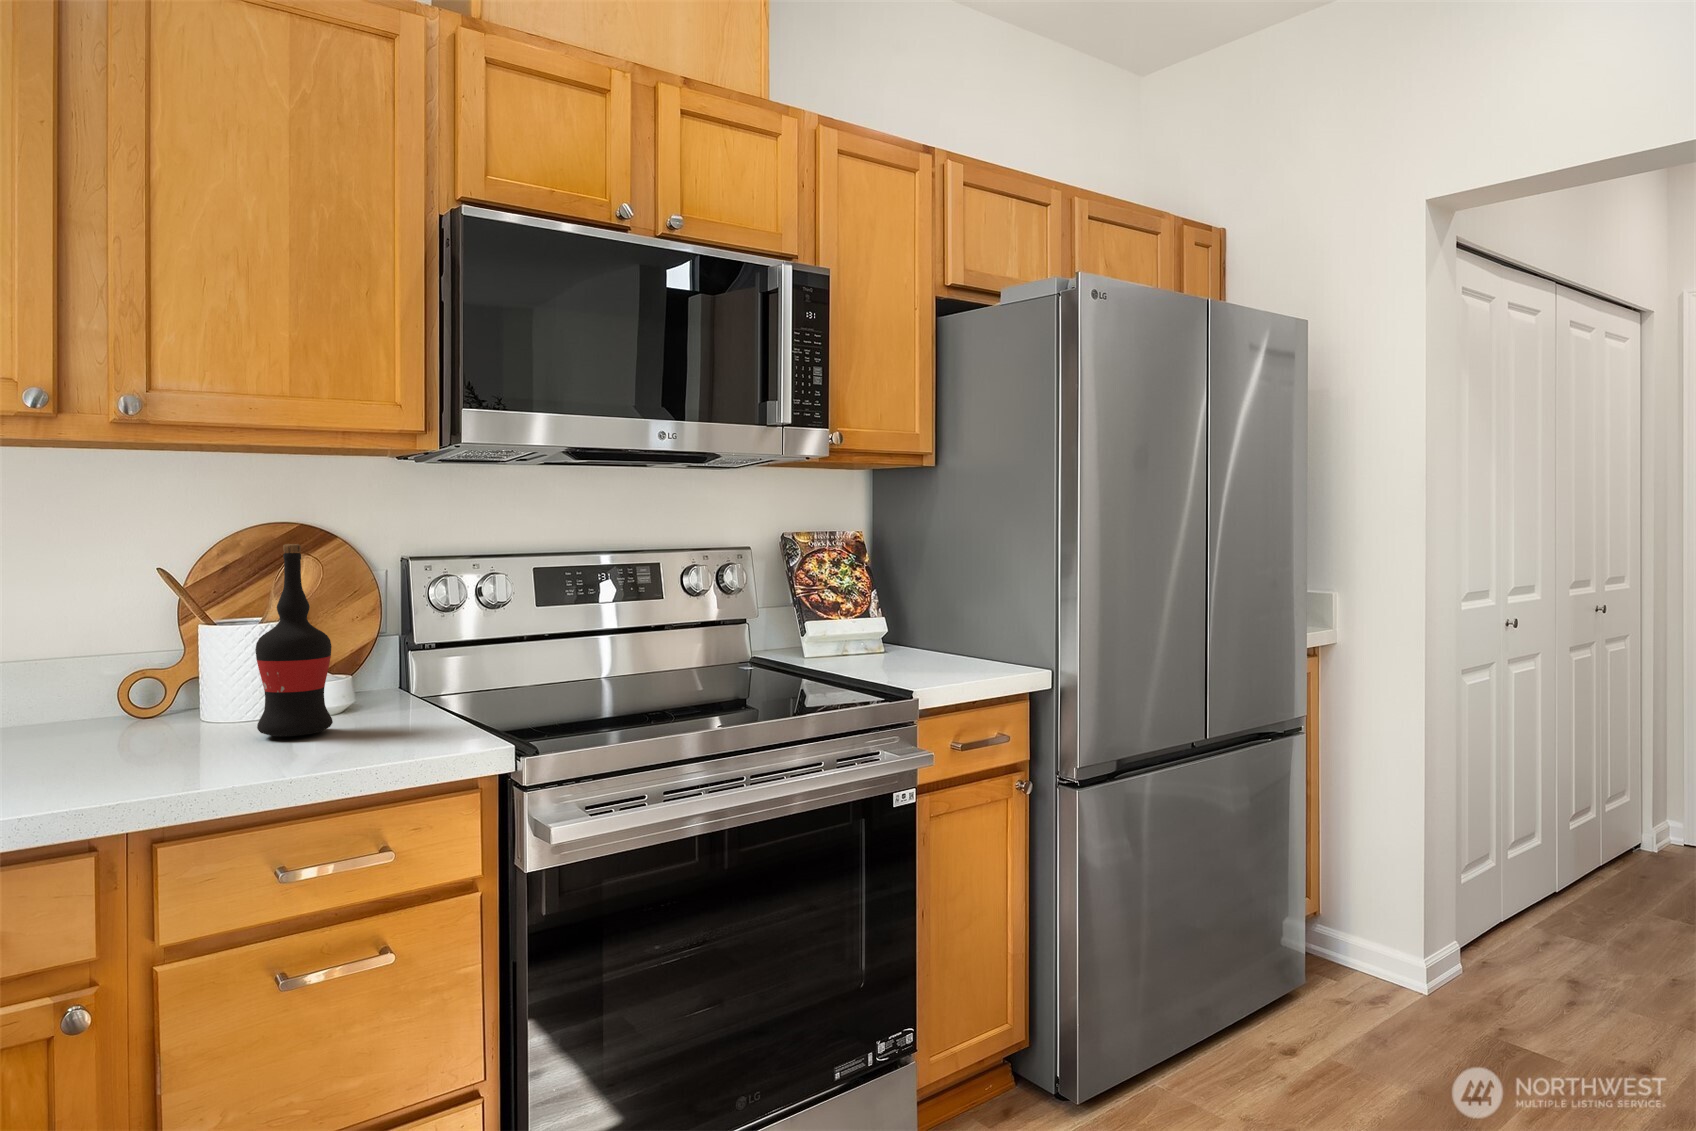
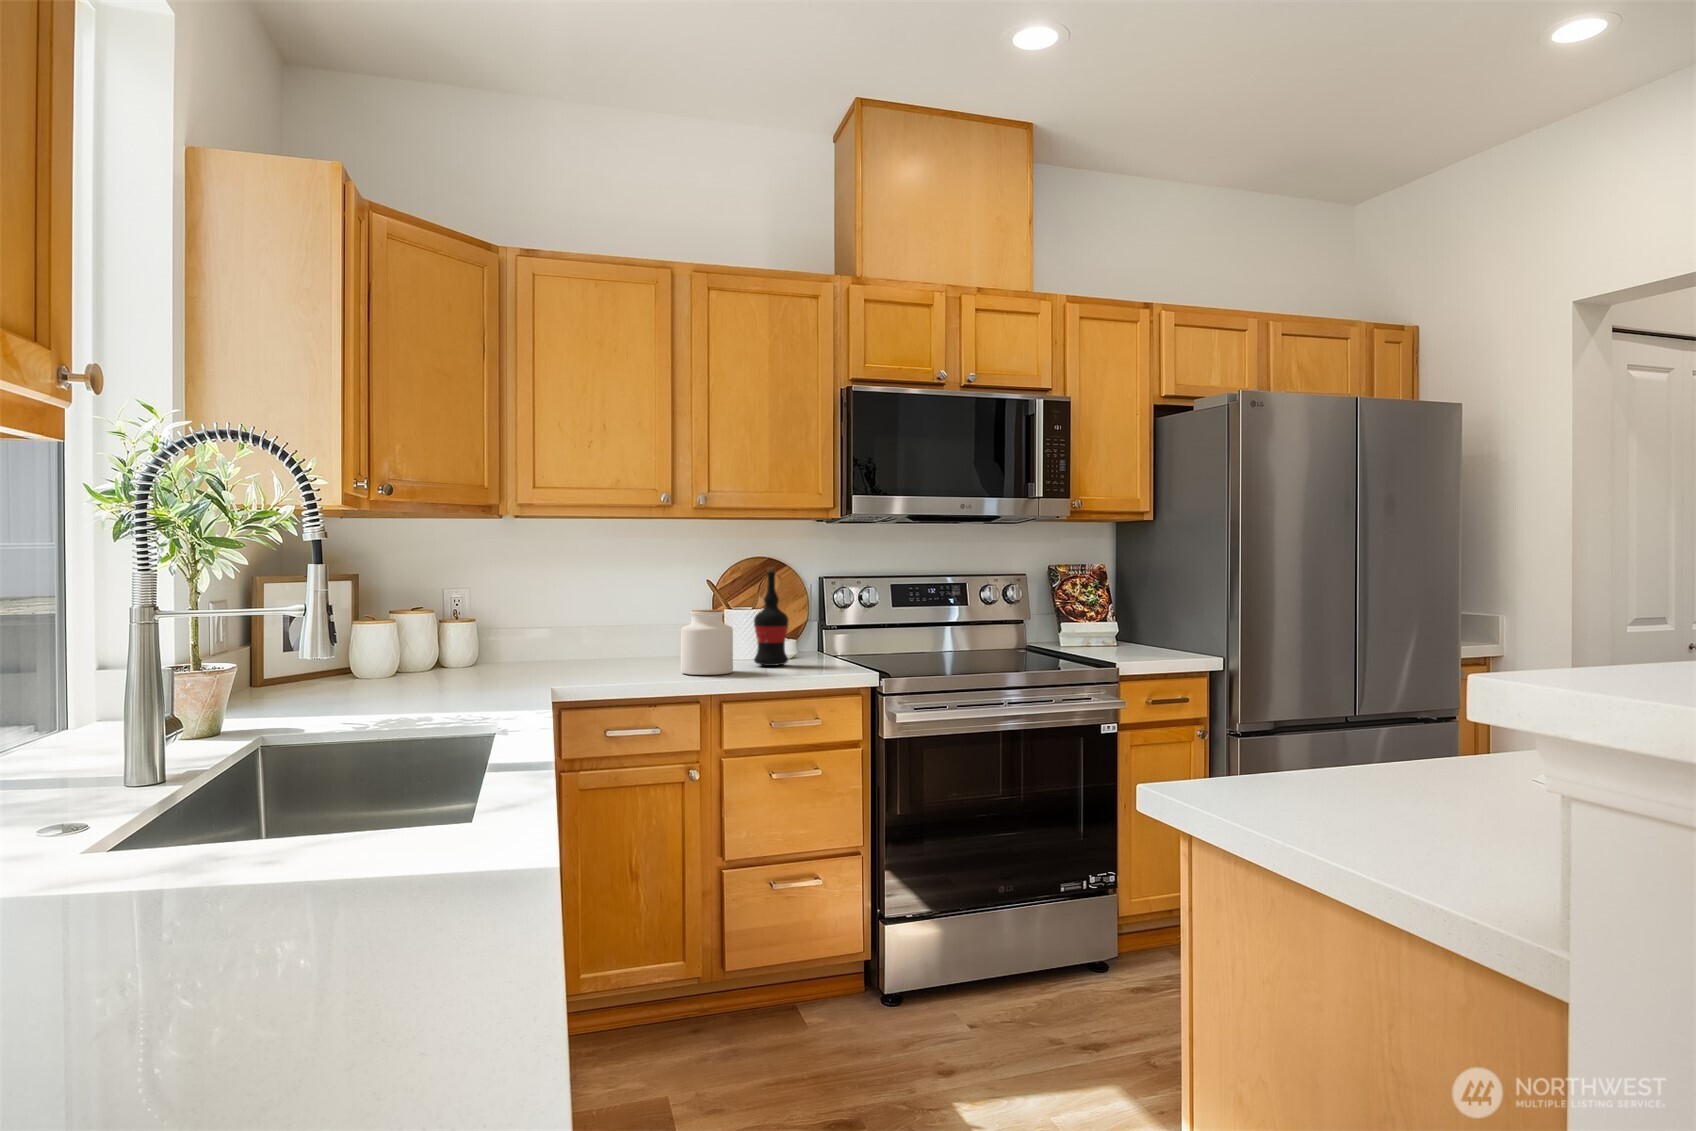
jar: none [65,634,198,780] -> present [681,610,733,675]

